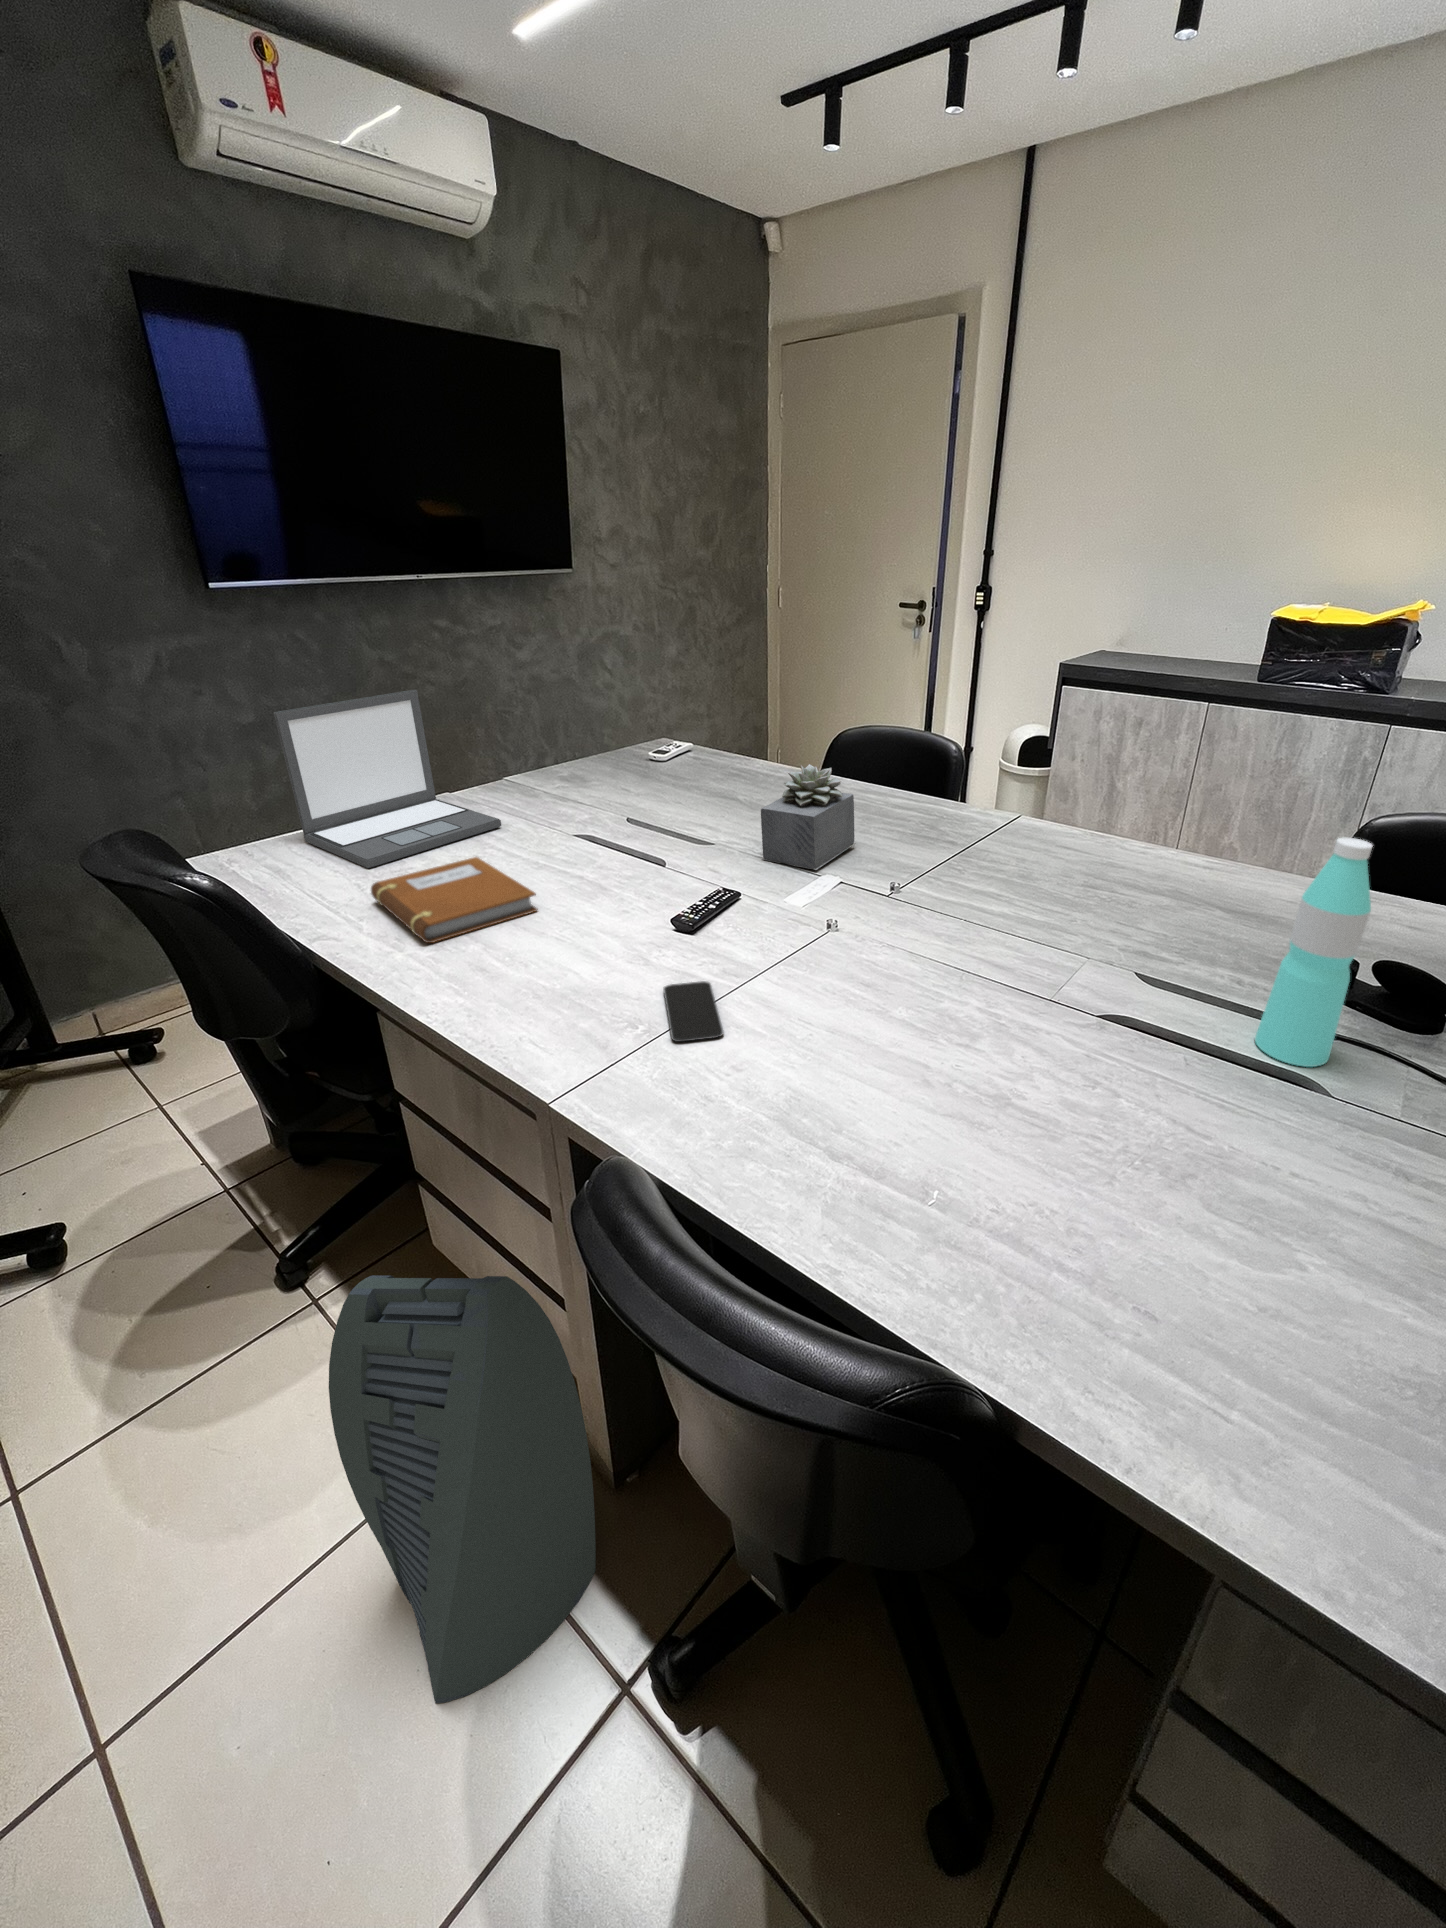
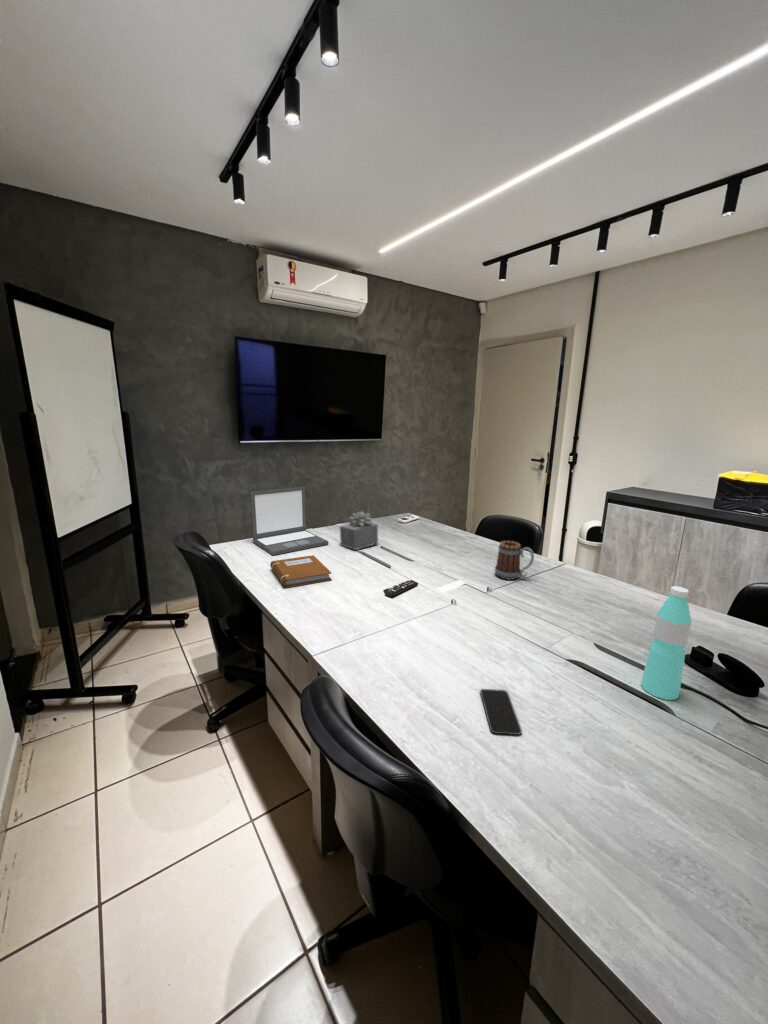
succulent plant: present [761,764,855,870] -> present [340,512,378,550]
mug: none [895,778,979,862] -> present [495,541,534,580]
smartphone: present [663,981,724,1042] -> present [480,689,522,735]
air purifier: present [329,1275,595,1703] -> none [210,717,310,933]

